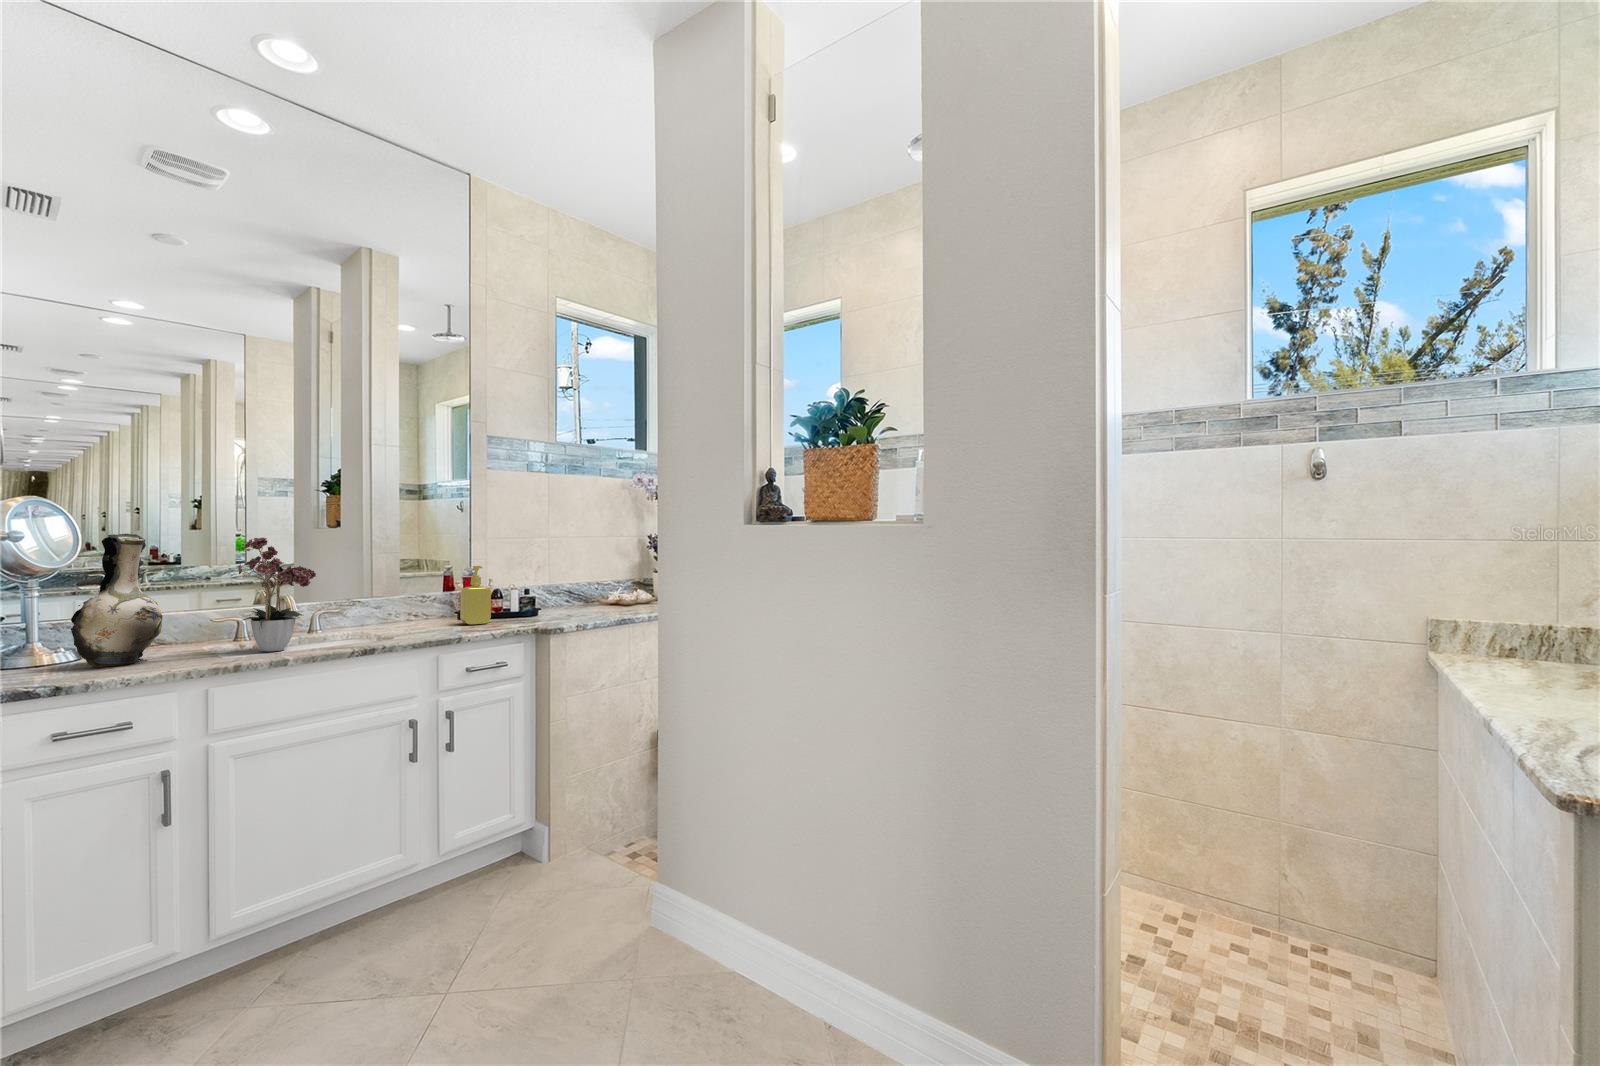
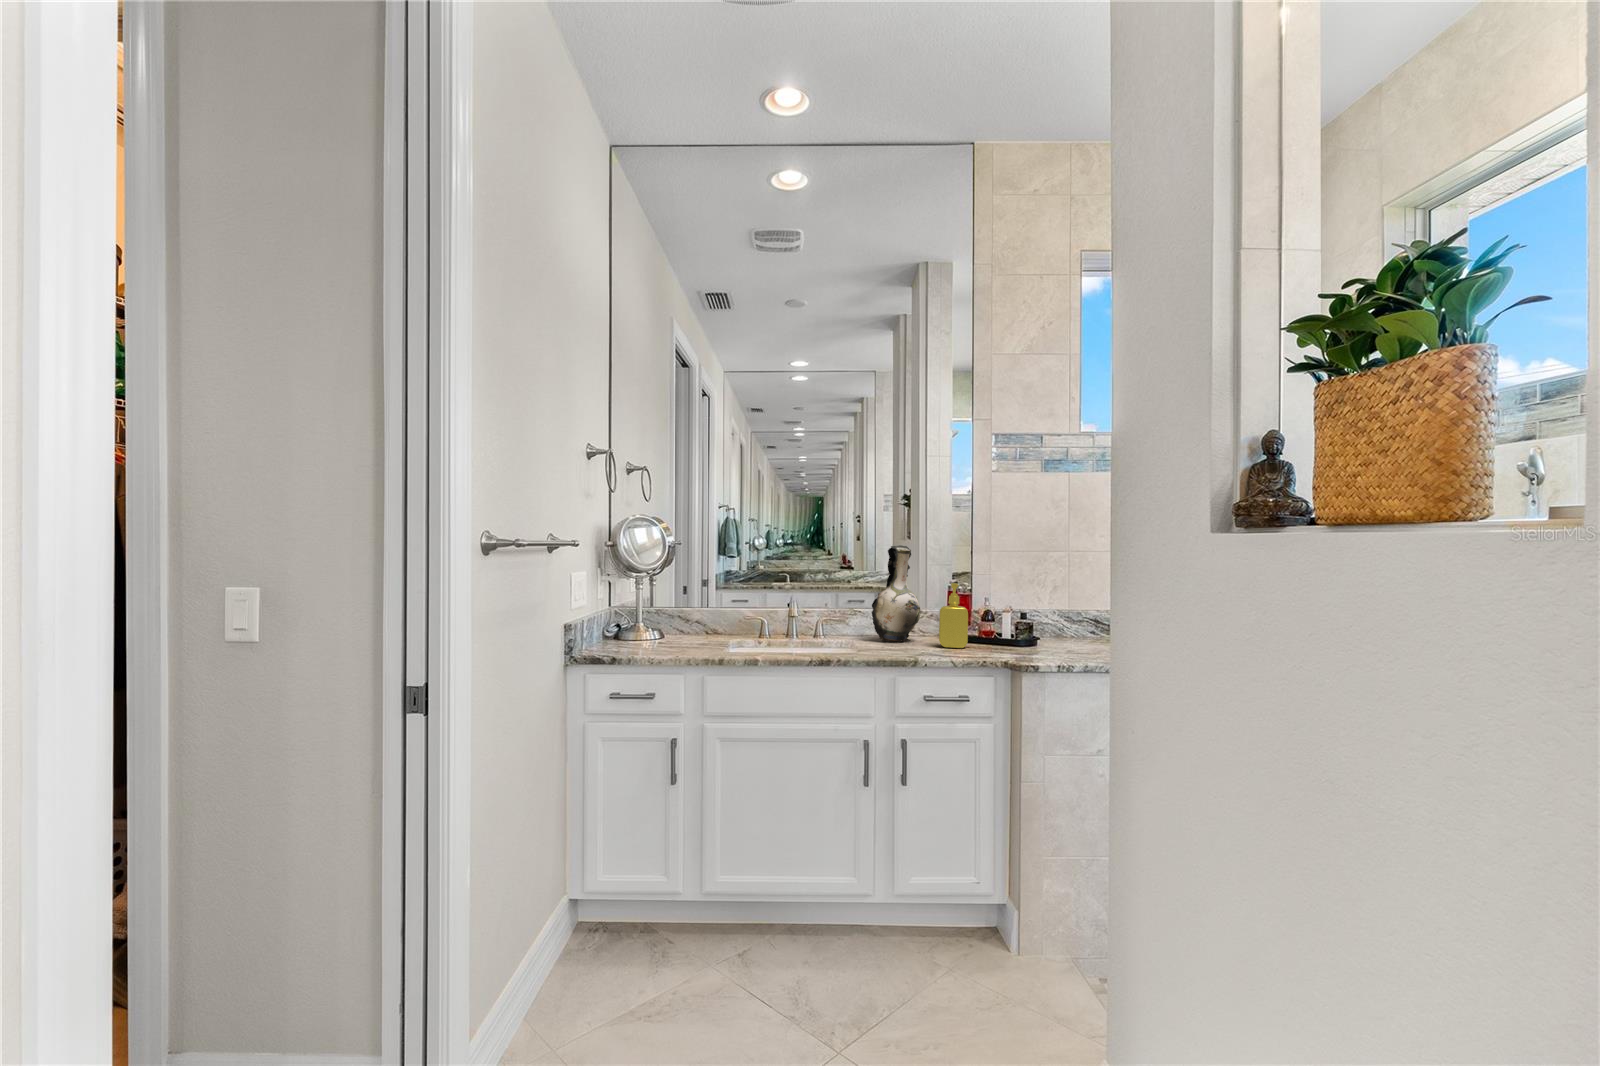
decorative vase: present [71,534,162,667] -> present [872,545,920,641]
flower arrangement: present [238,538,316,652] -> none [729,544,800,651]

